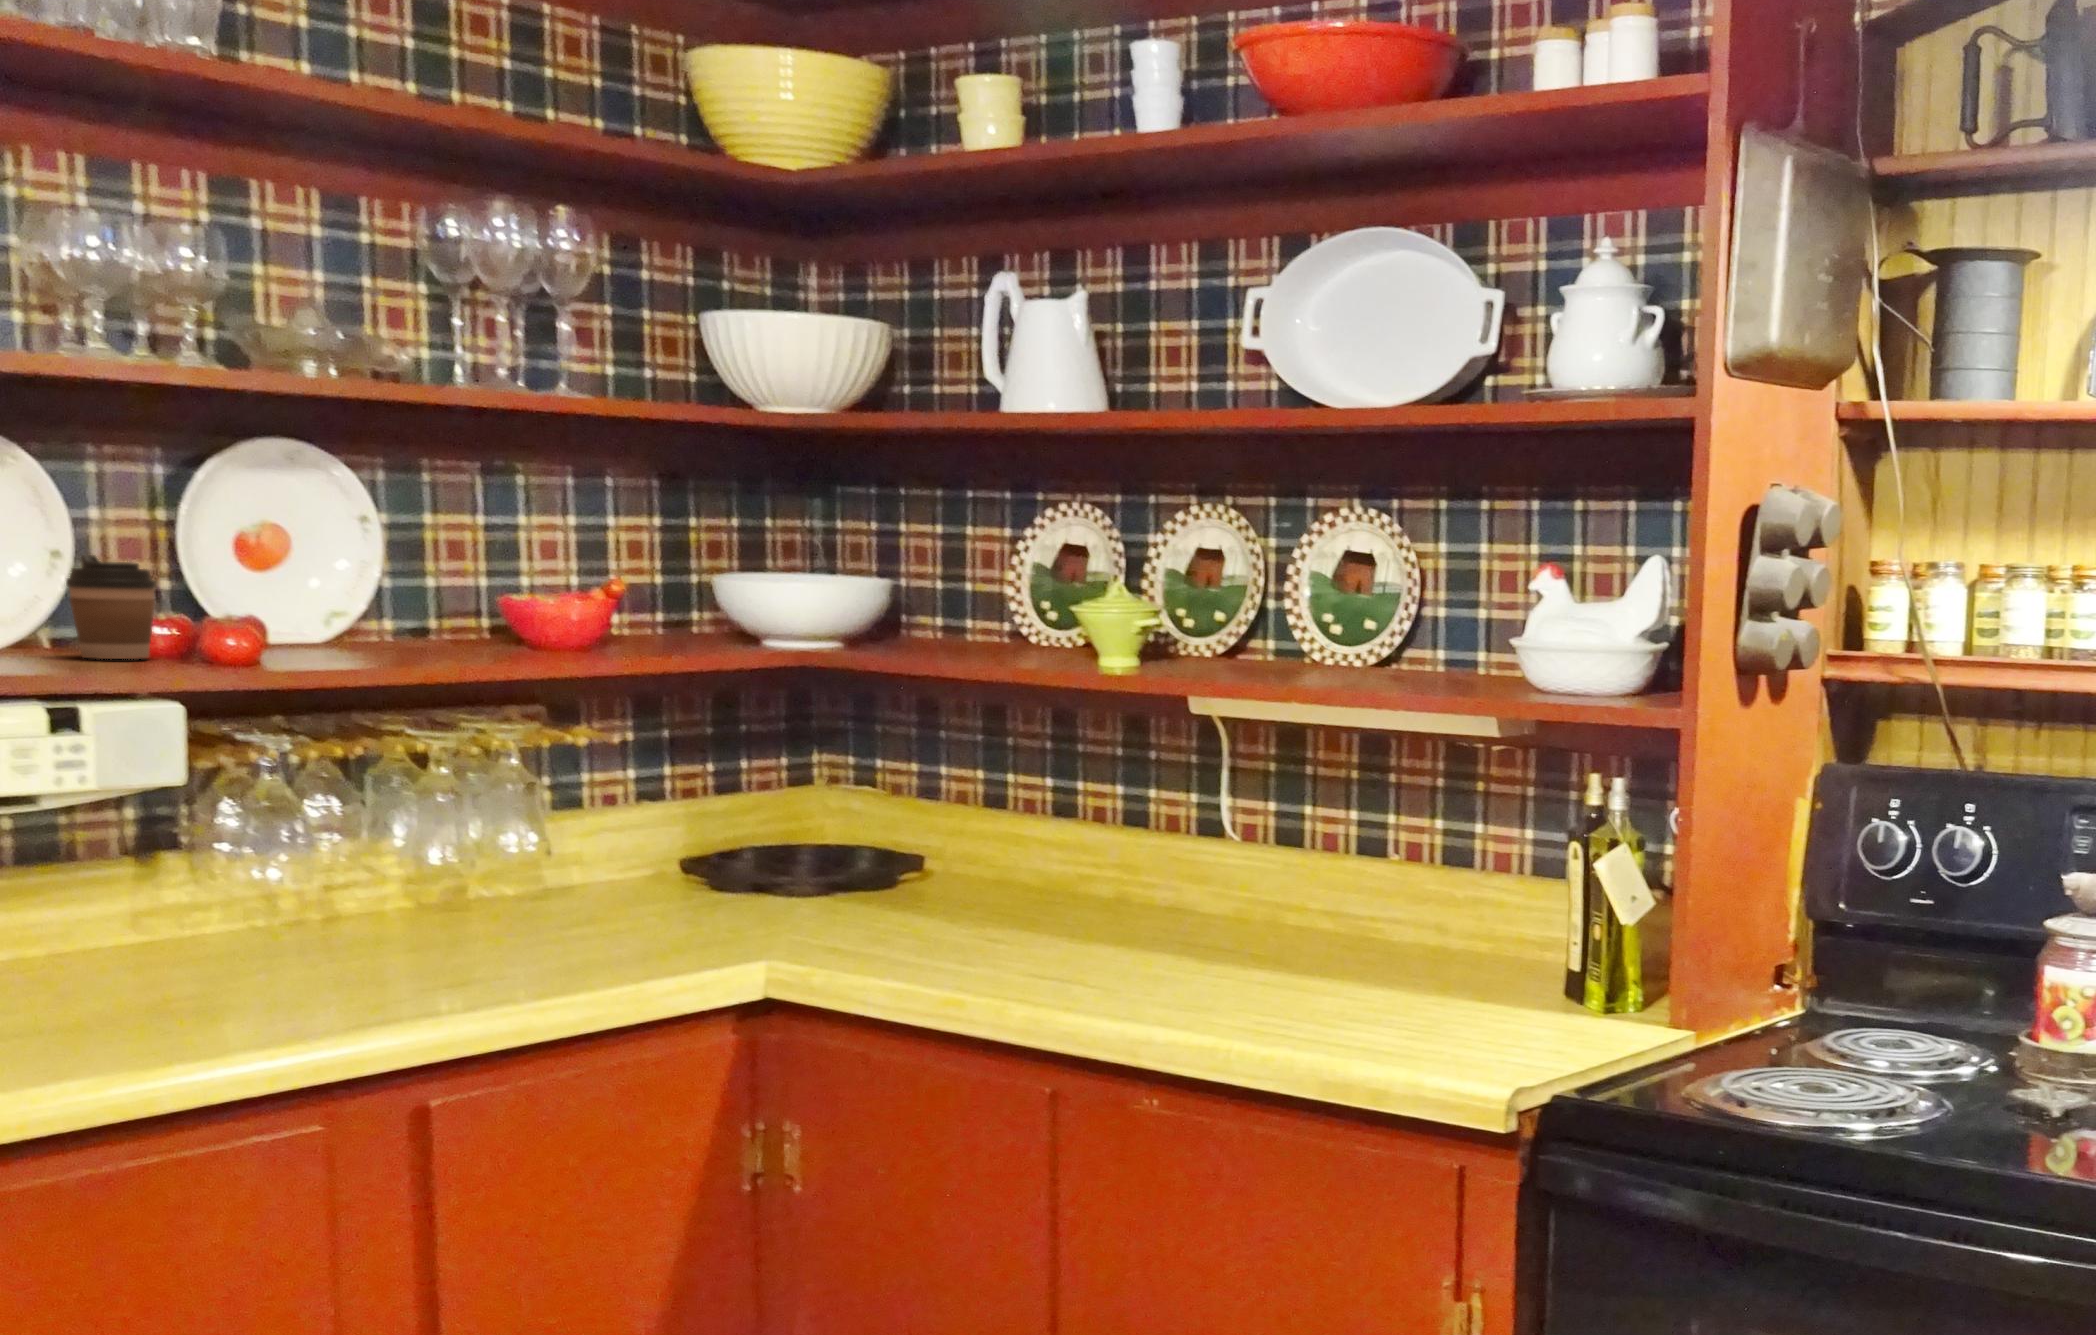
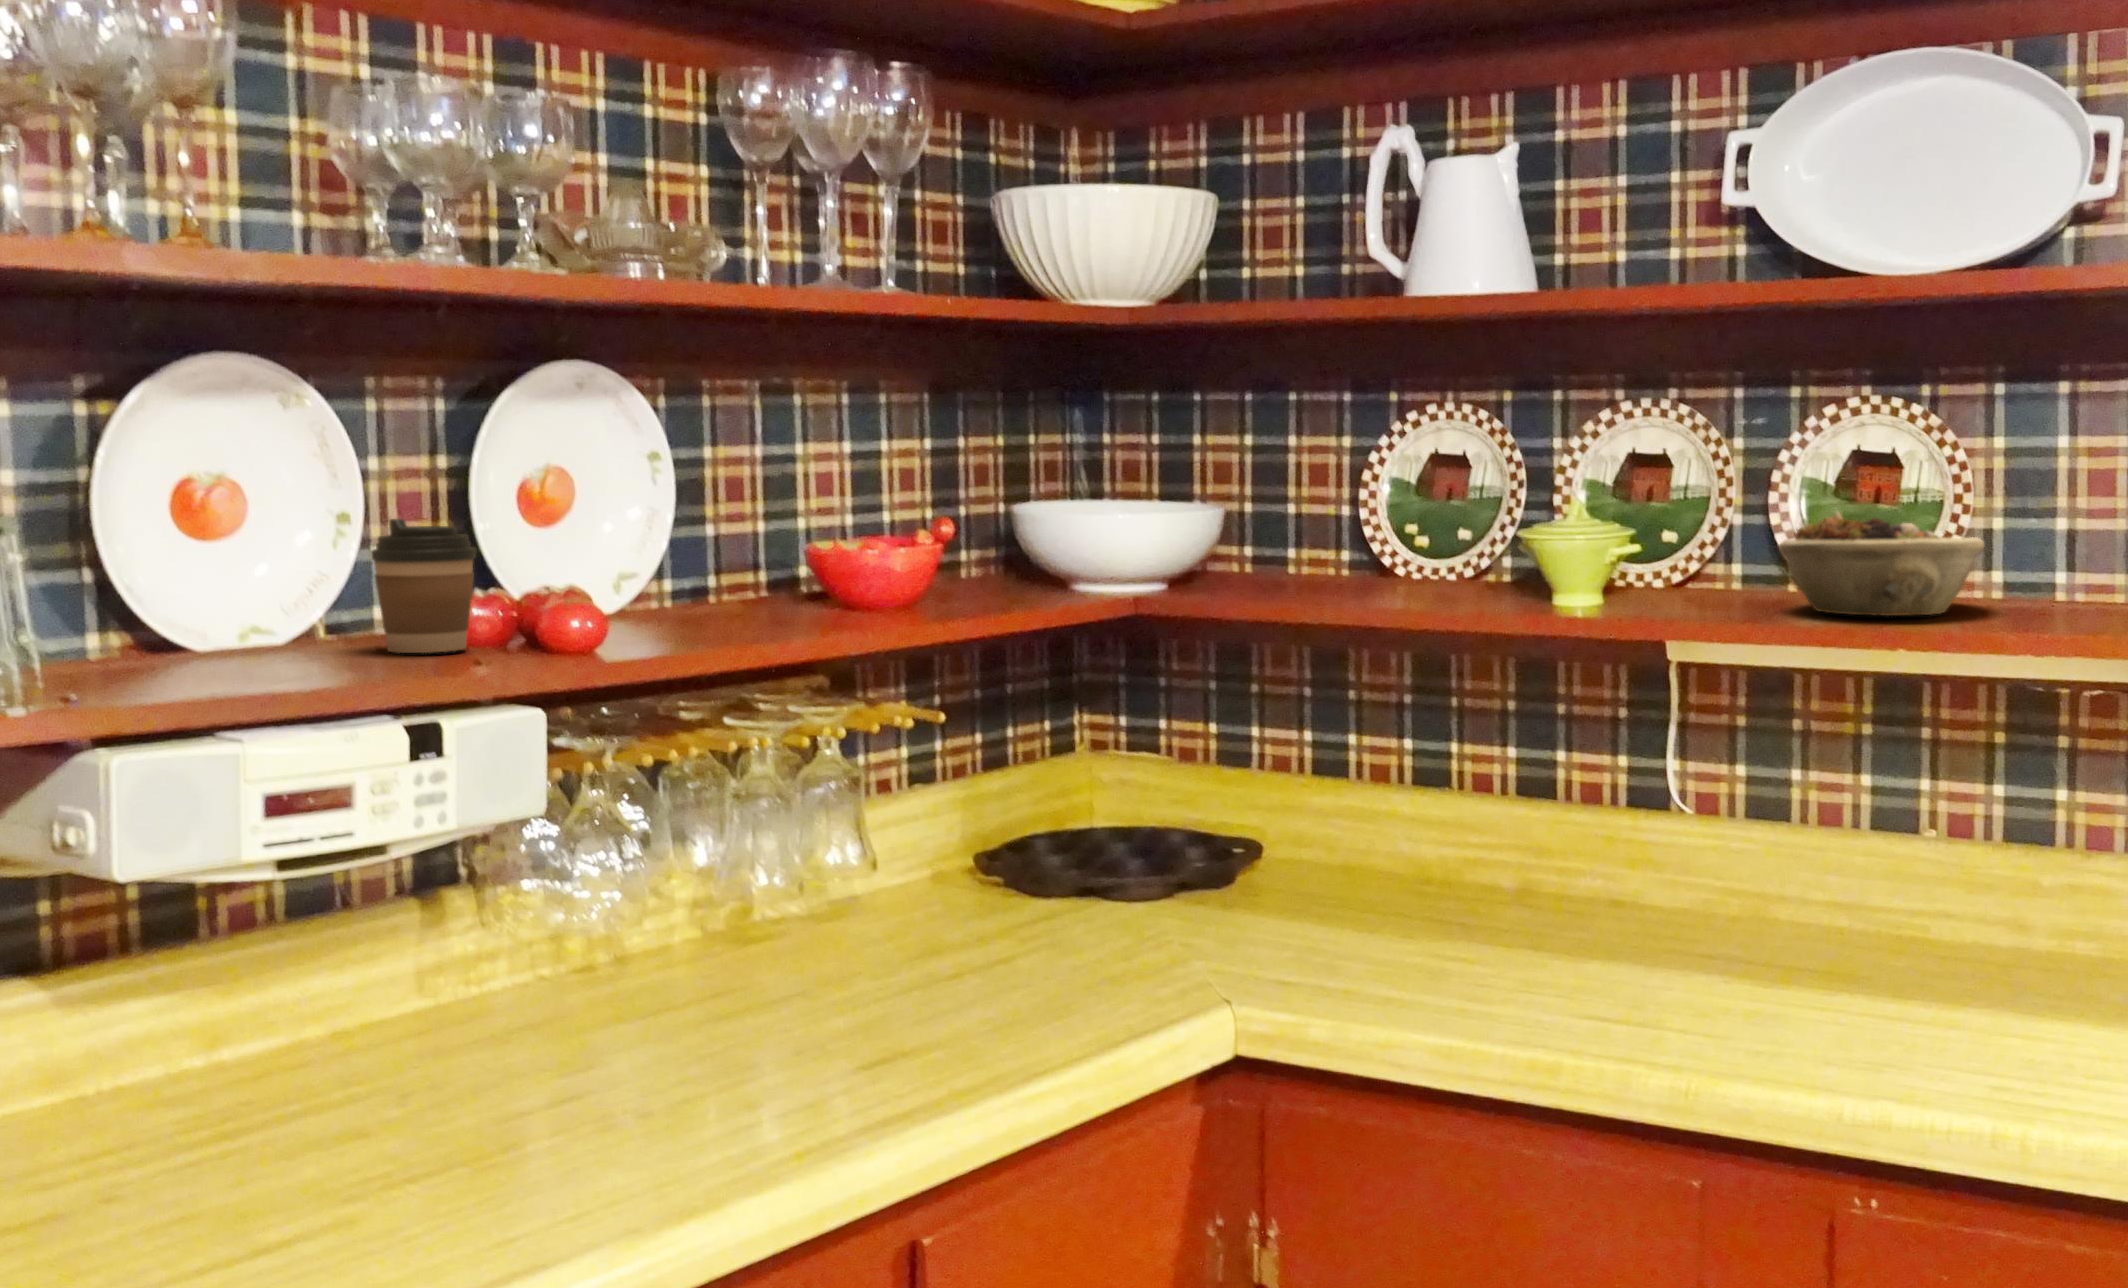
succulent planter: none [1238,596,1394,678] -> present [1779,512,1984,616]

